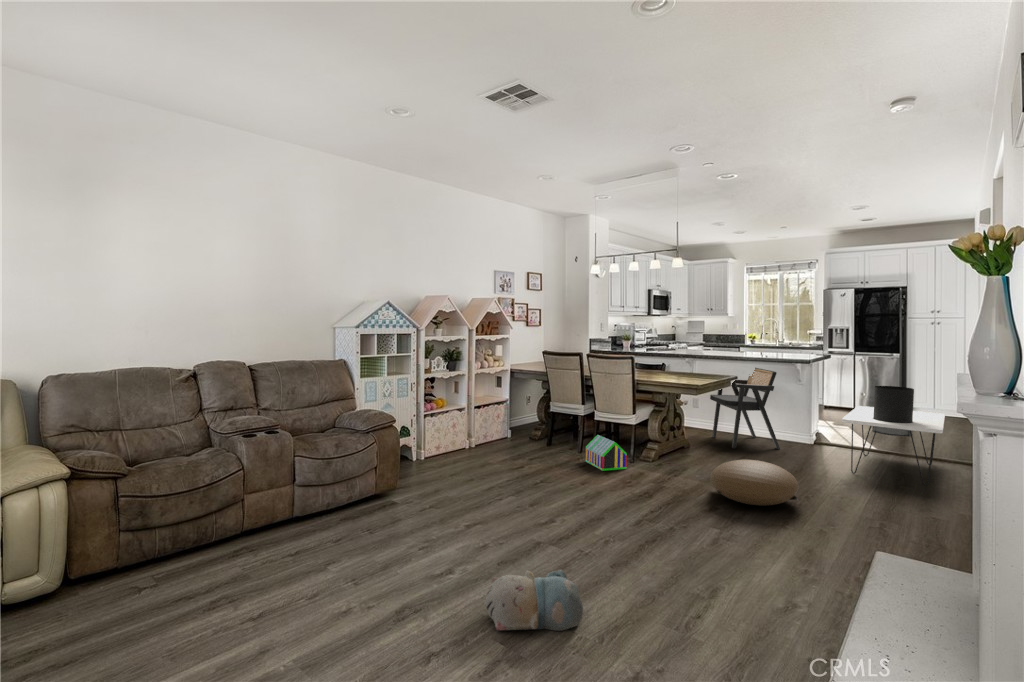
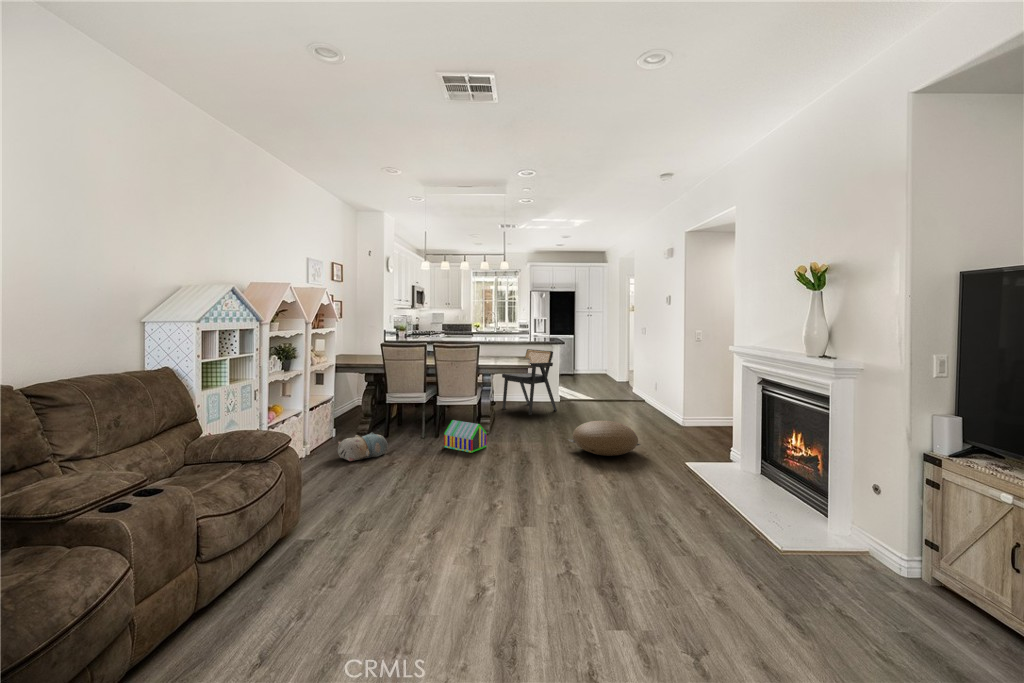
side table: present [842,386,945,485] -> none [599,356,673,420]
plush toy: present [484,570,583,631] -> present [338,433,388,461]

